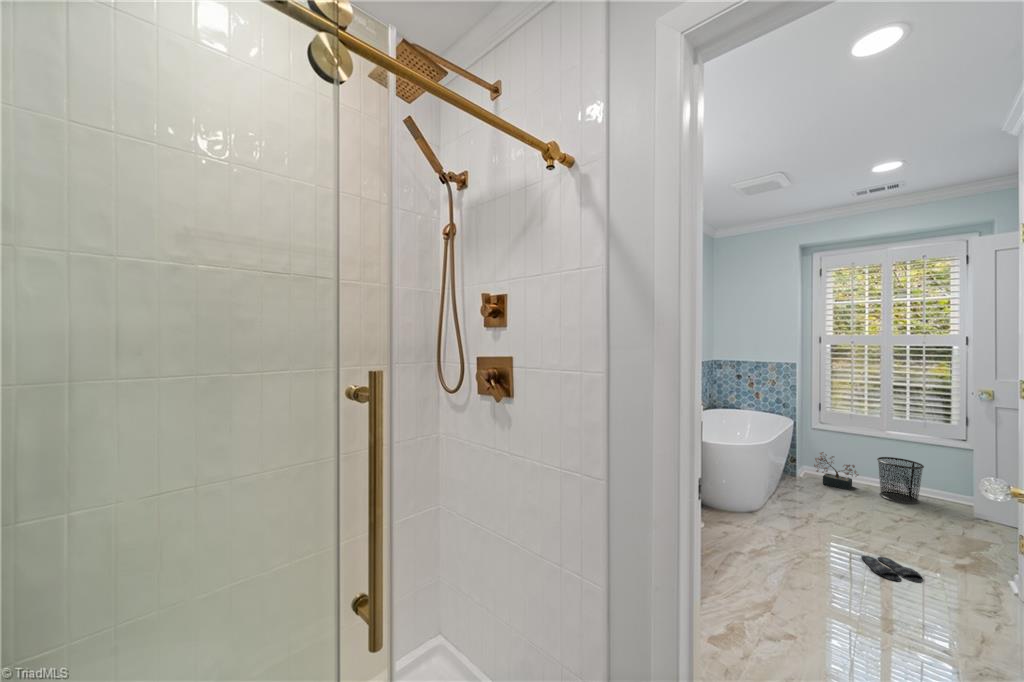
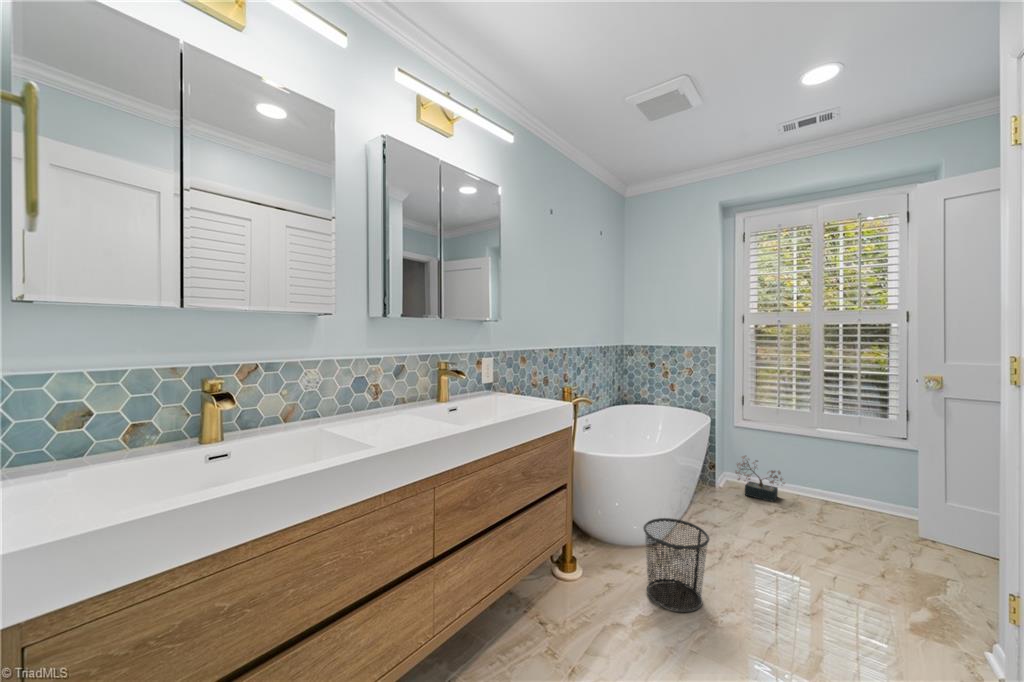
waste bin: present [877,457,924,504] -> present [643,518,709,612]
slippers: present [861,556,923,583] -> none [786,611,868,659]

